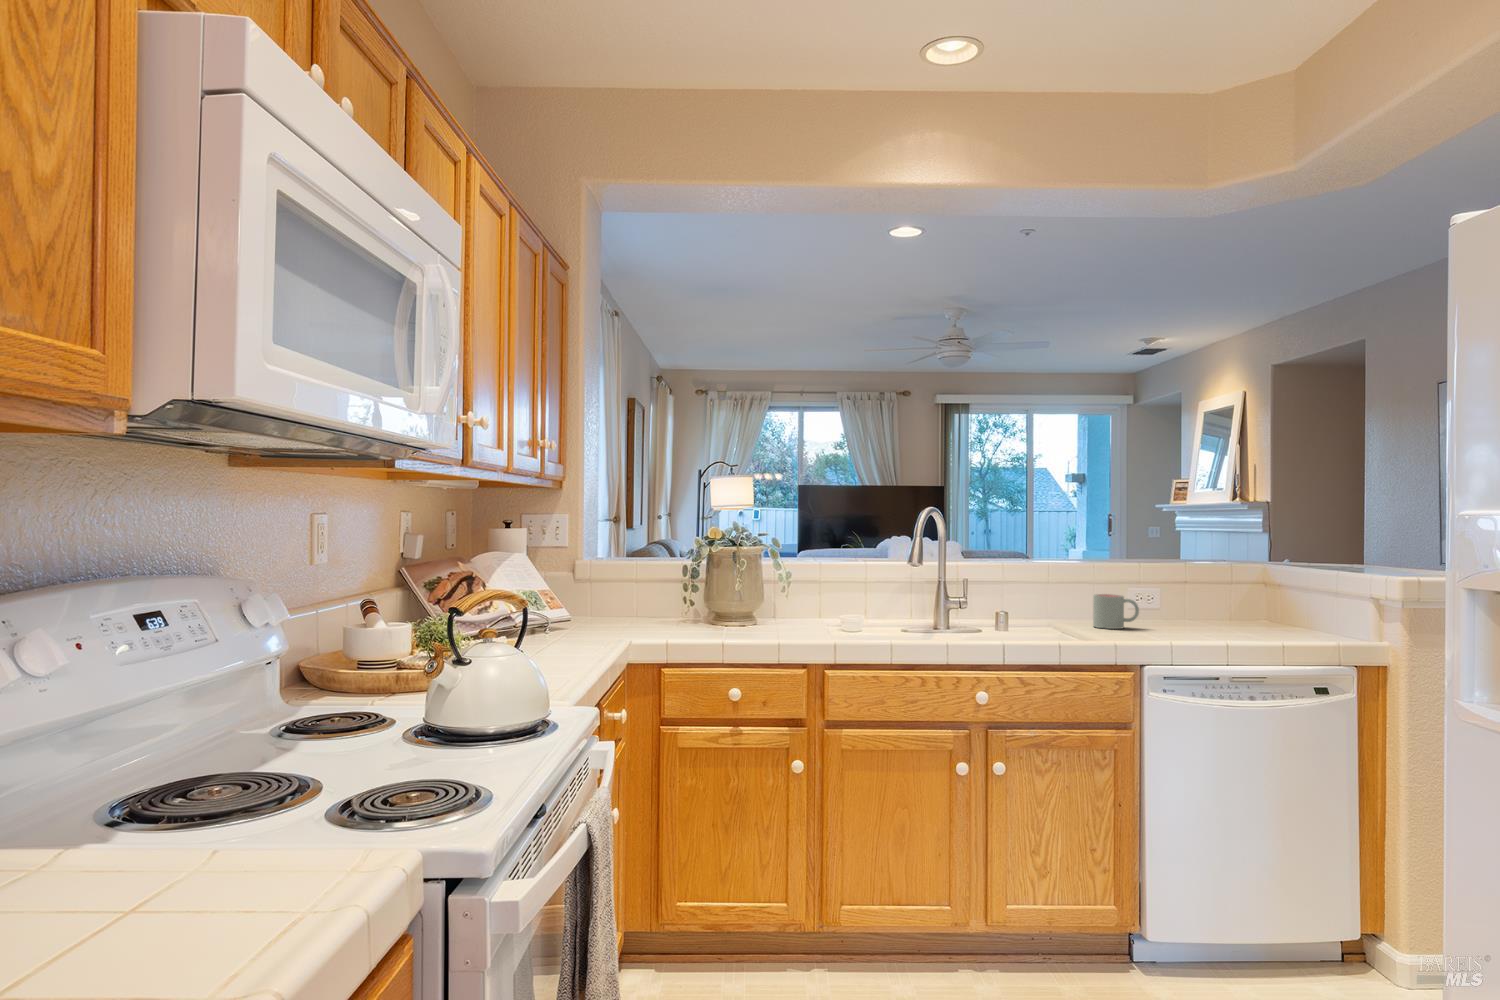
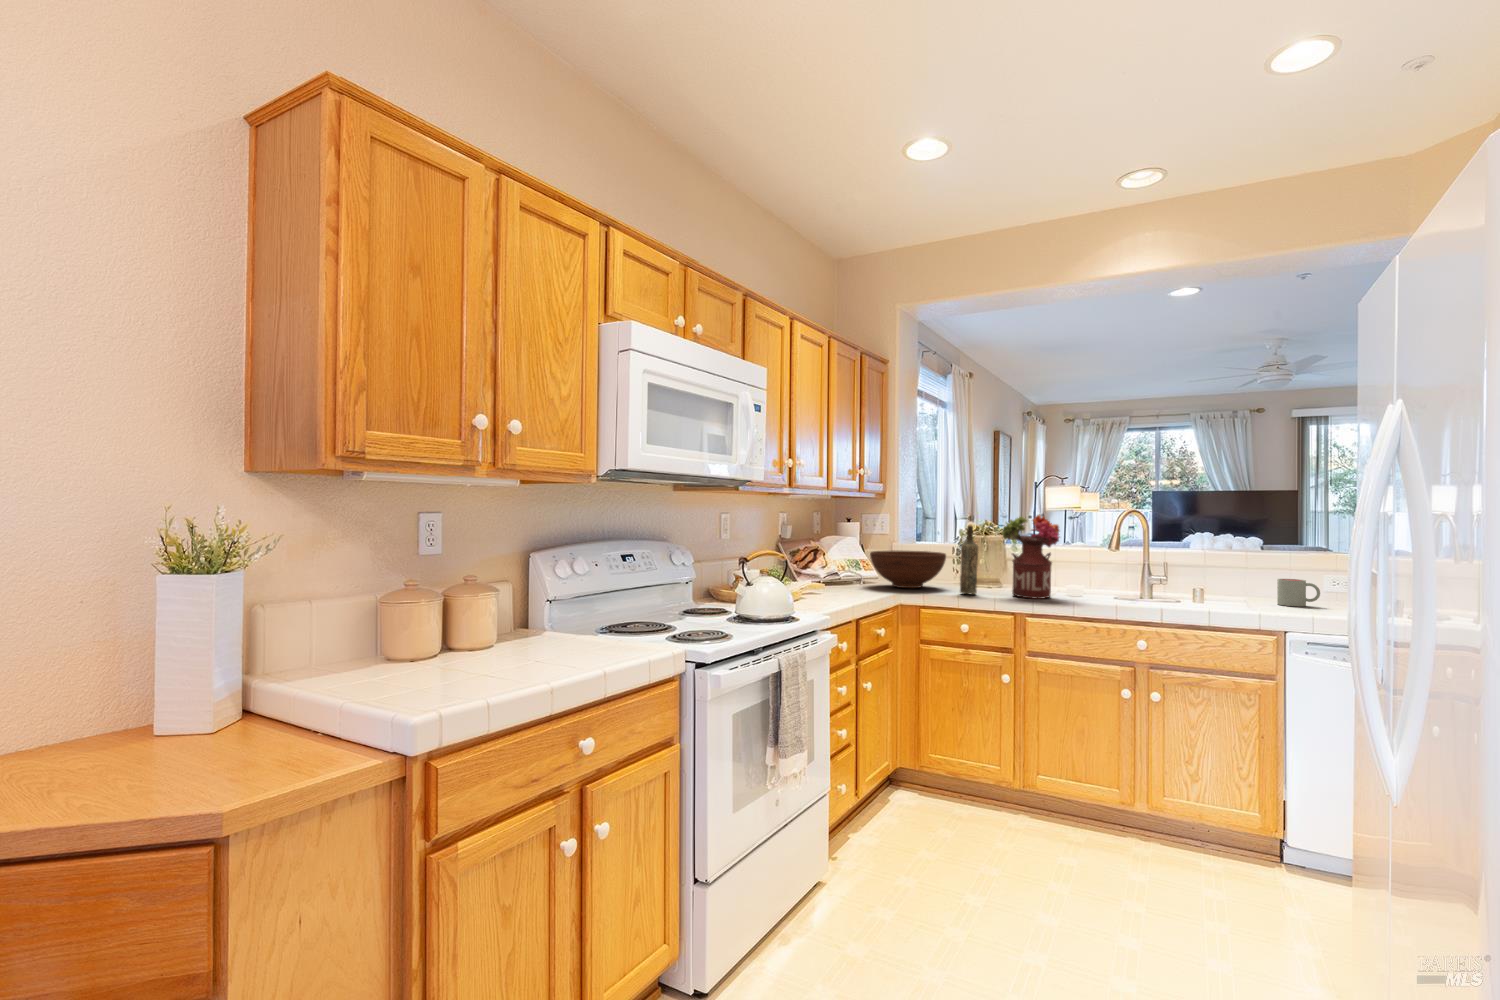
flower arrangement: none [784,514,871,641] -> present [1002,515,1059,599]
bottle: none [724,532,752,640] -> present [960,525,978,594]
fruit bowl: none [568,573,691,635] -> present [870,551,946,588]

